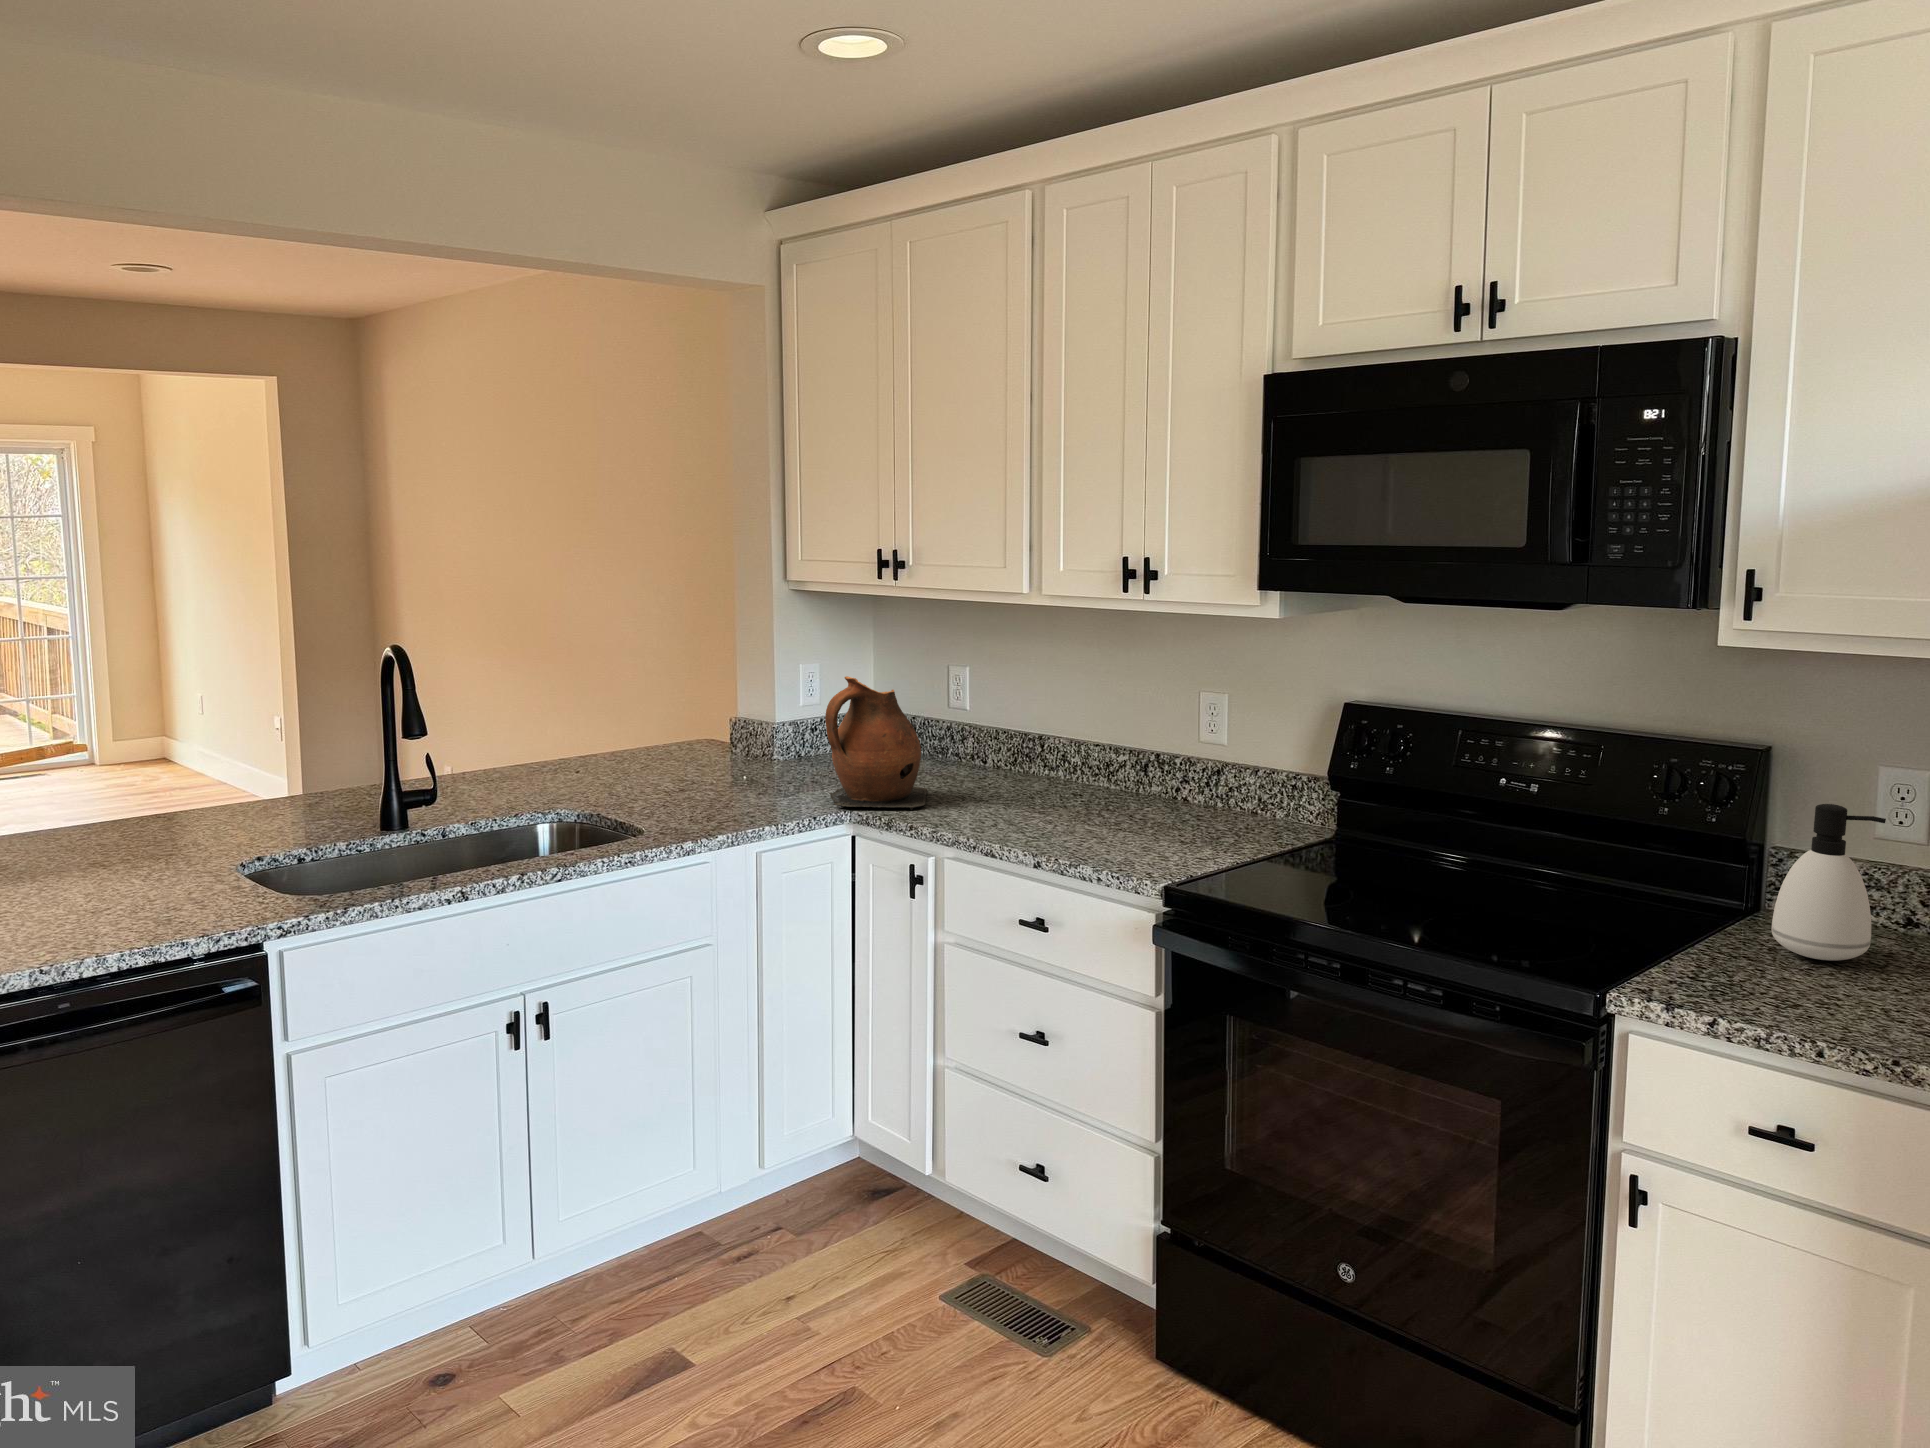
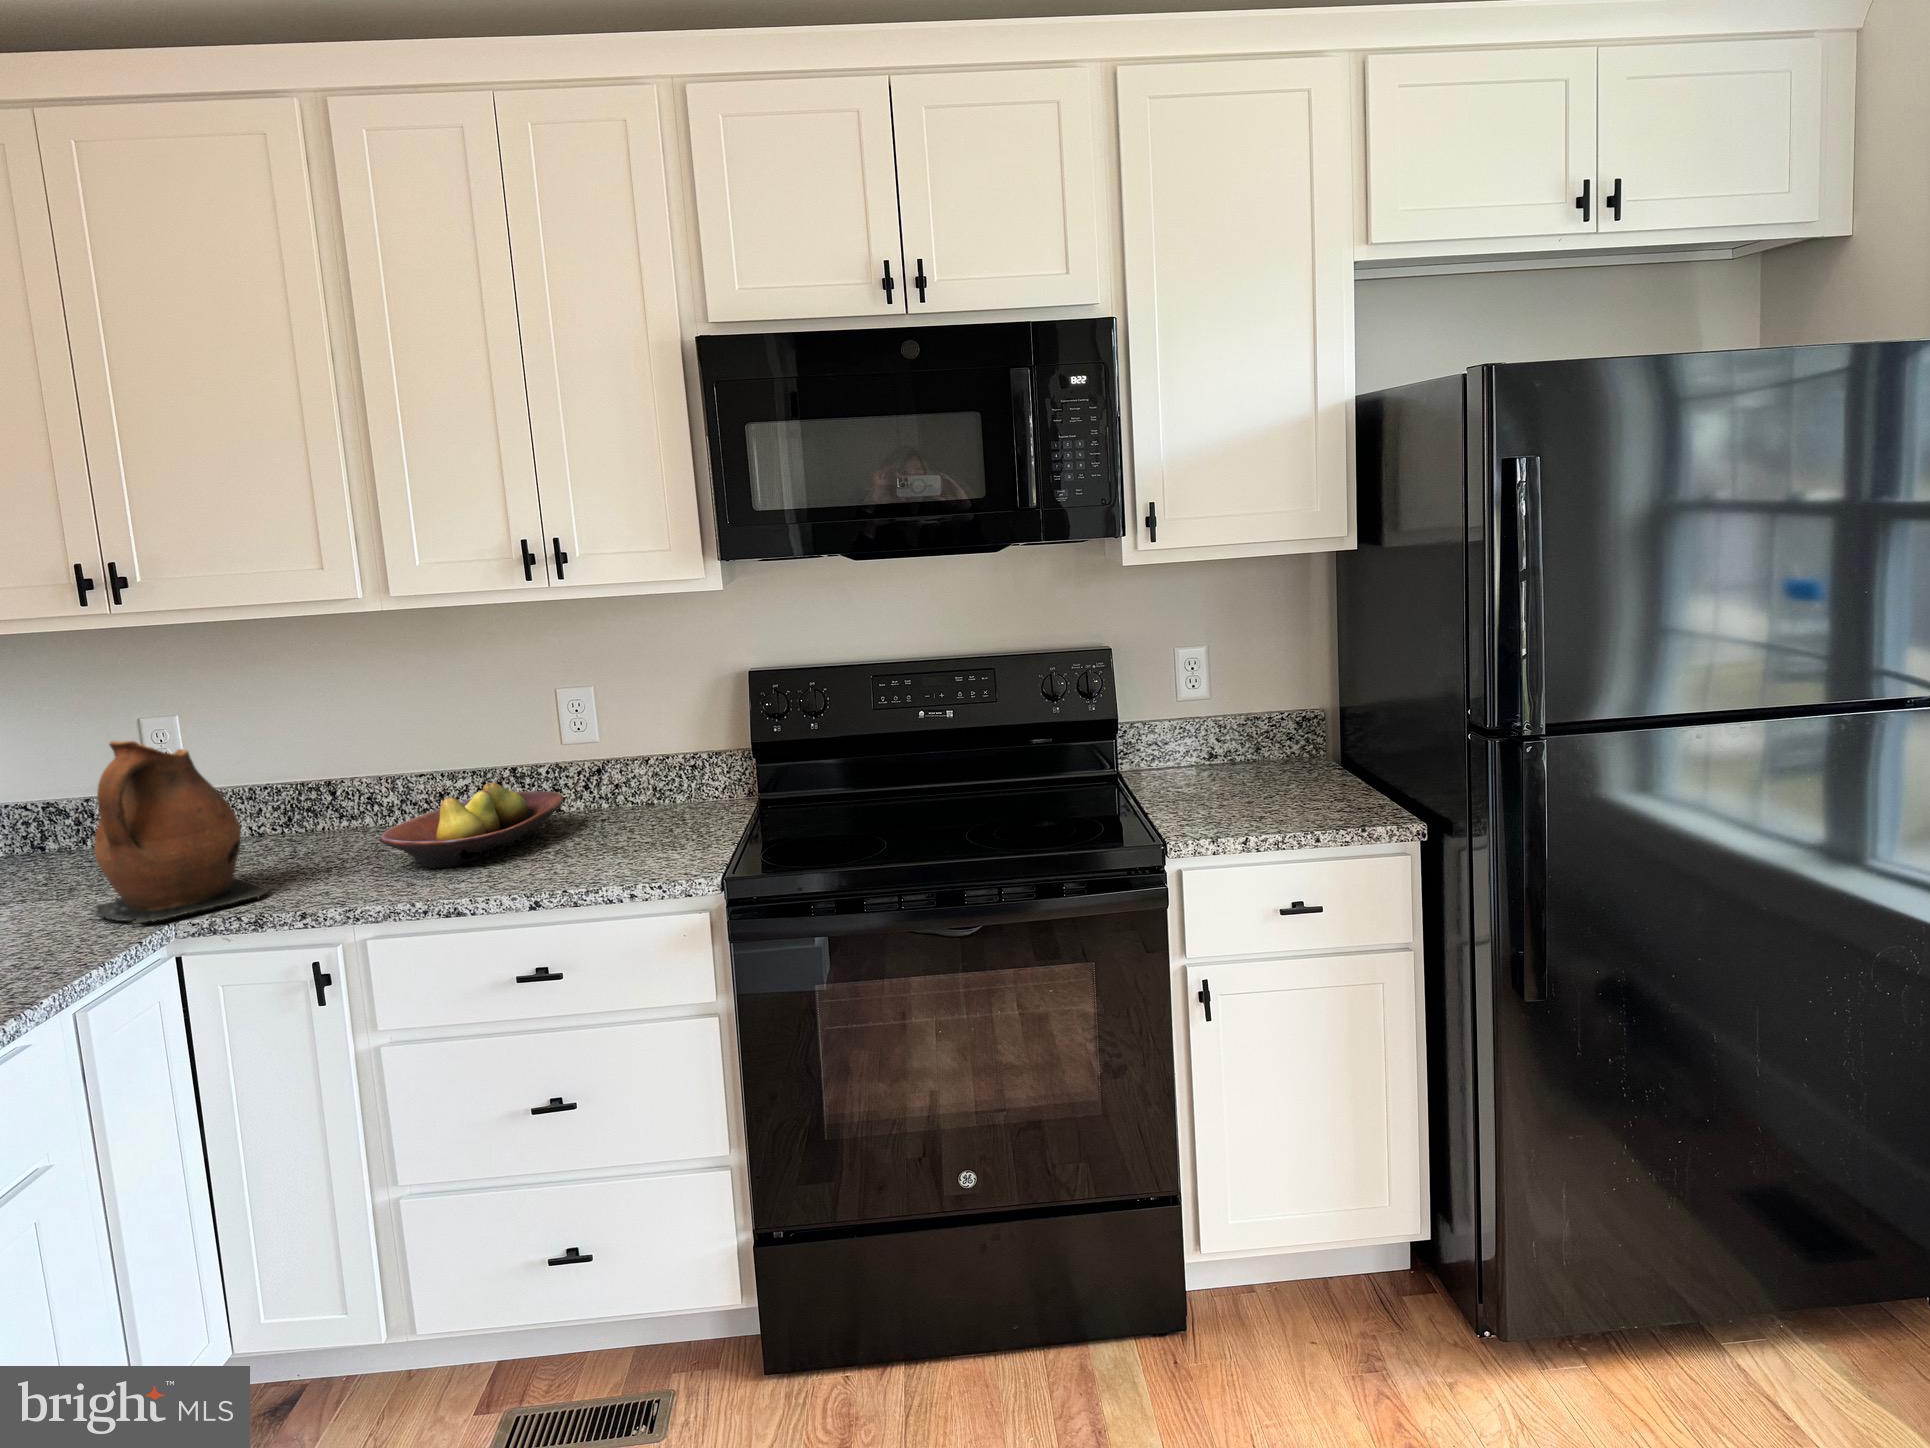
fruit bowl: none [998,761,1171,822] -> present [380,783,563,868]
soap dispenser: present [1771,804,1886,960] -> none [1174,675,1236,789]

